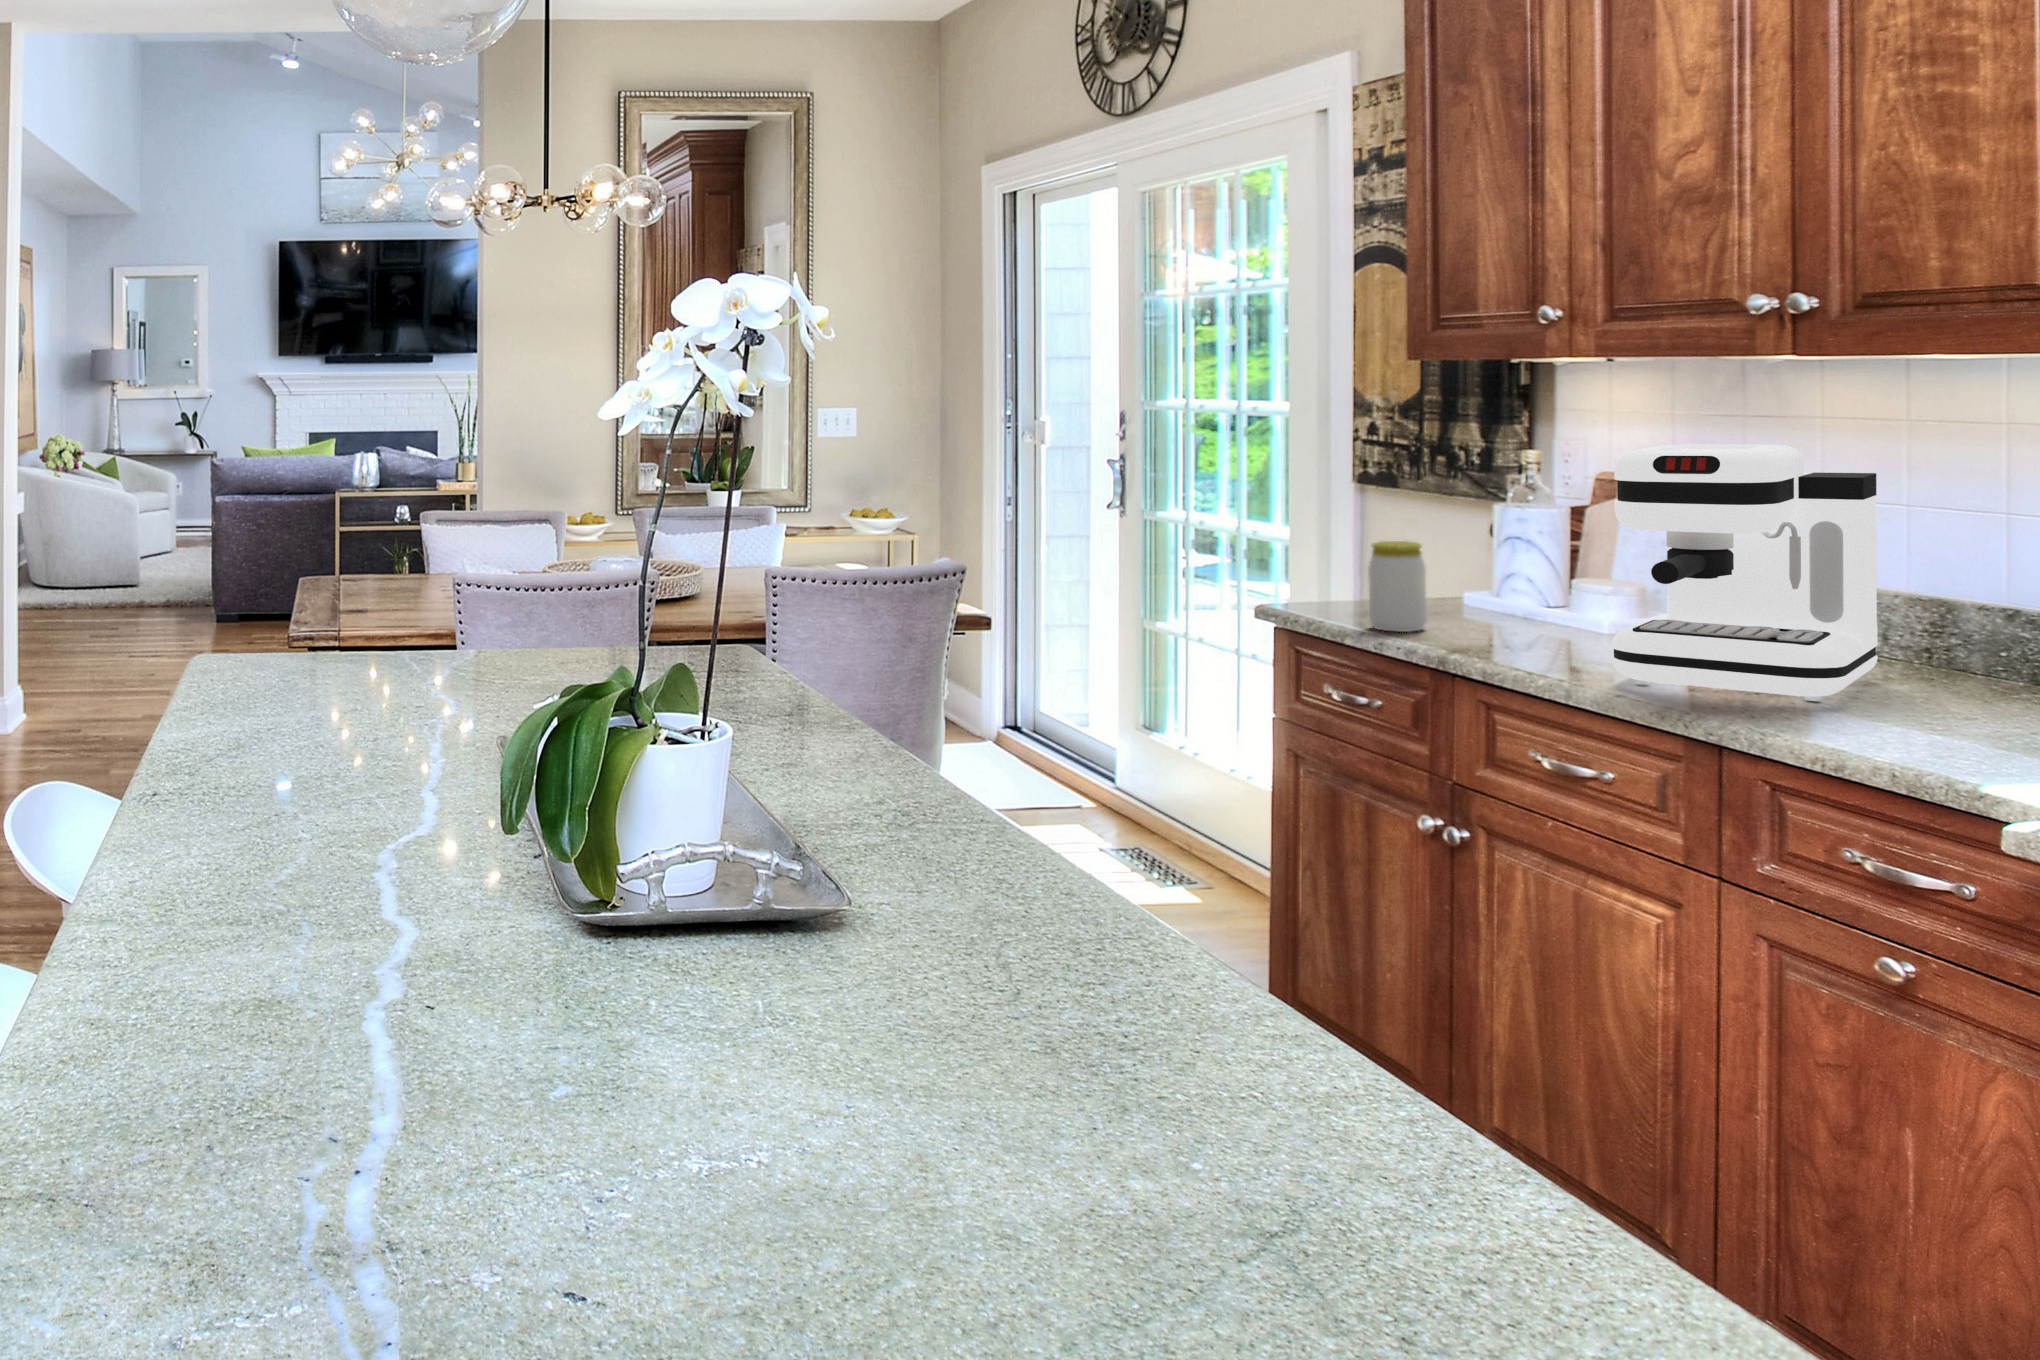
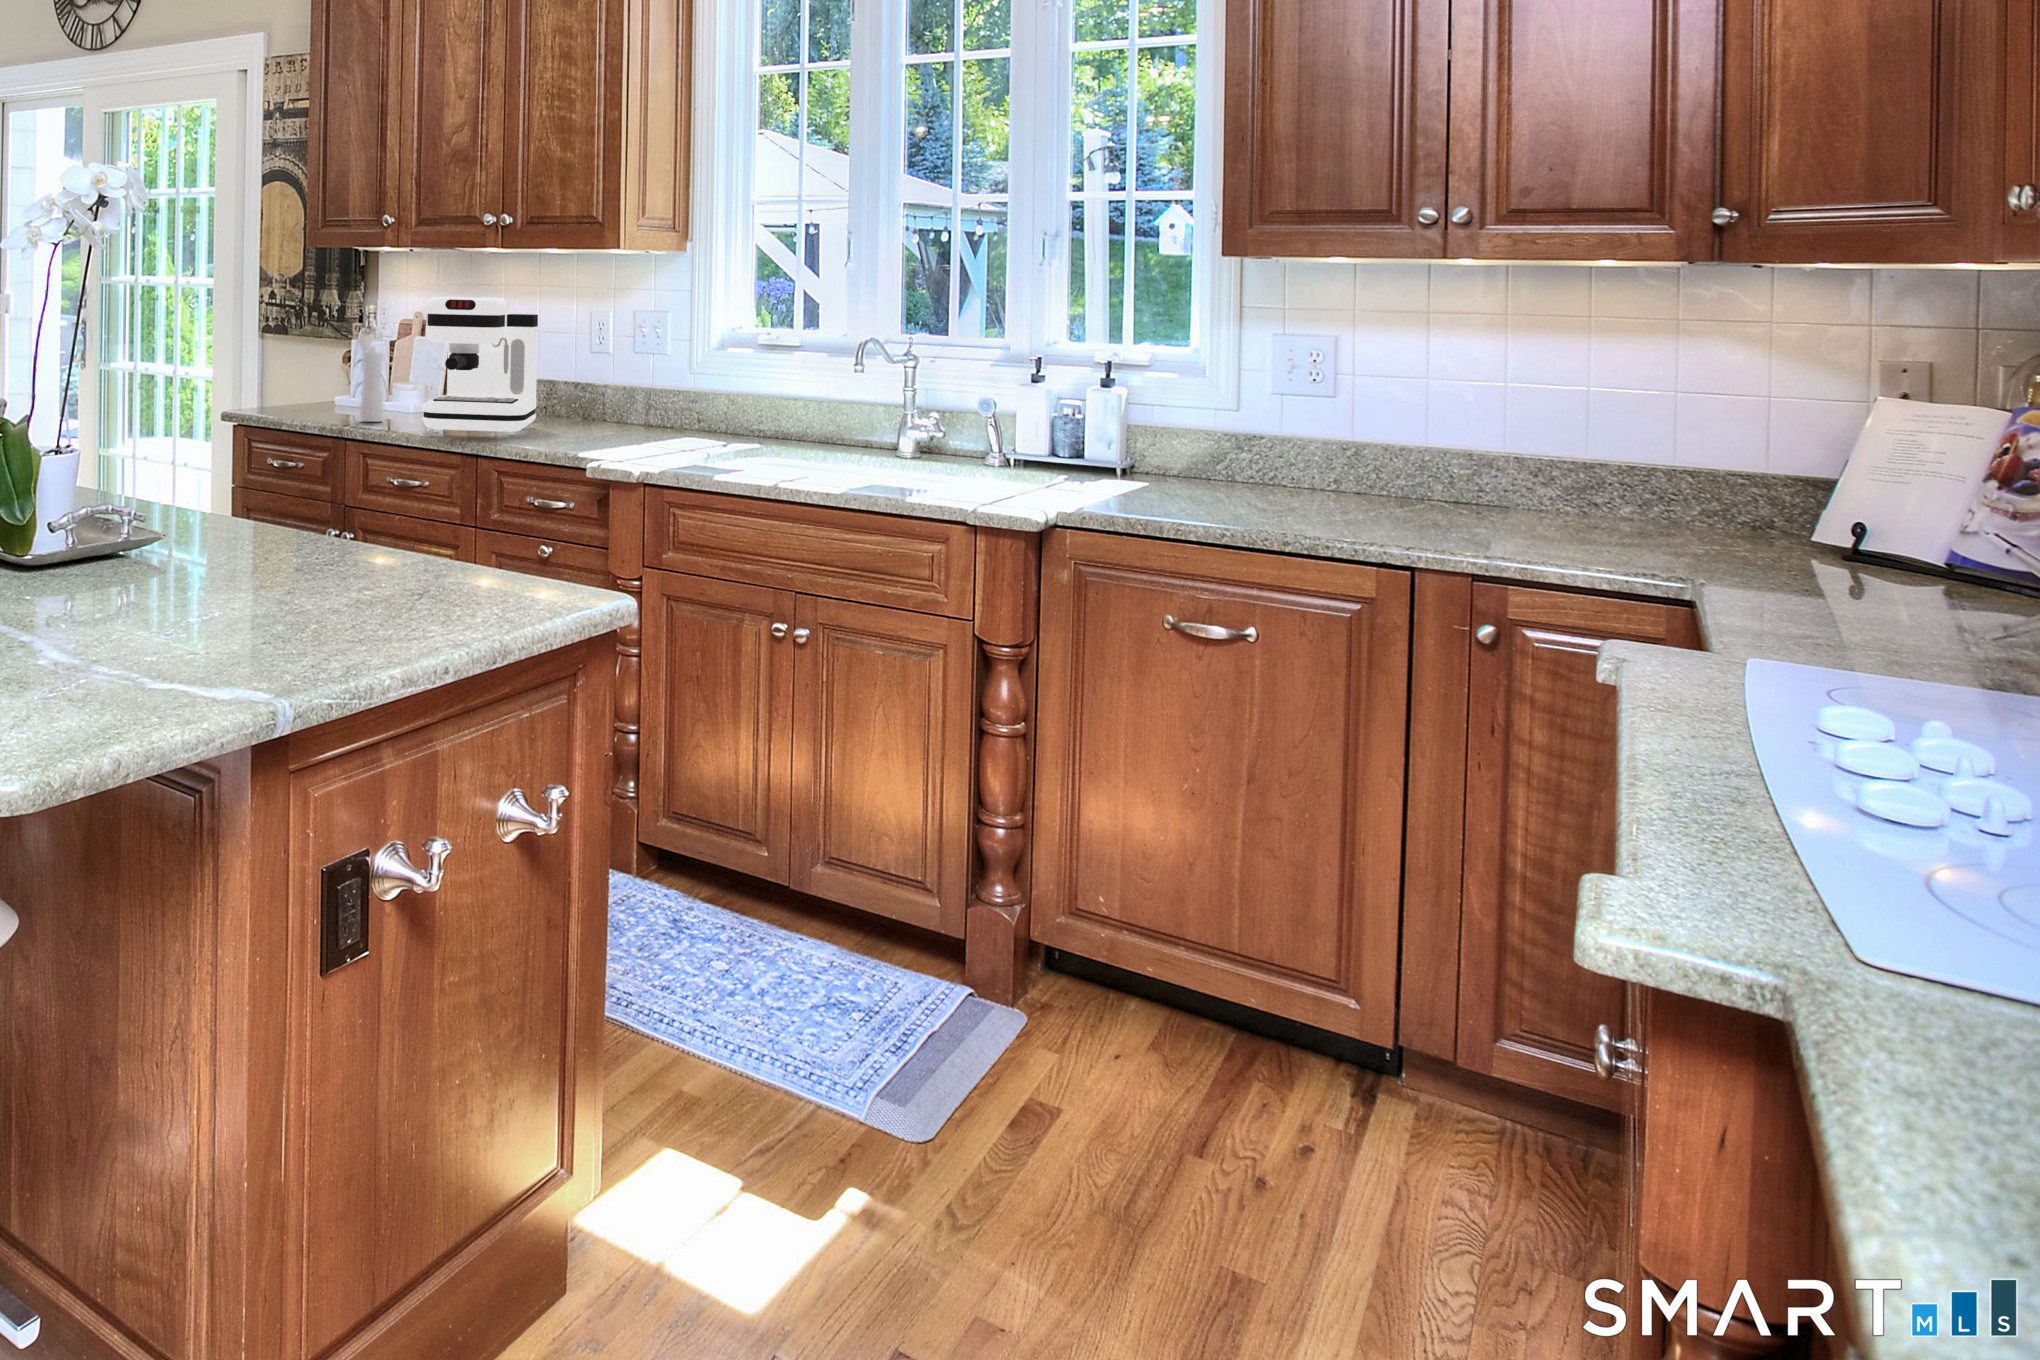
pepper mill: none [1493,504,1543,651] -> present [357,335,384,422]
jar: present [1368,541,1427,632] -> none [285,359,318,417]

